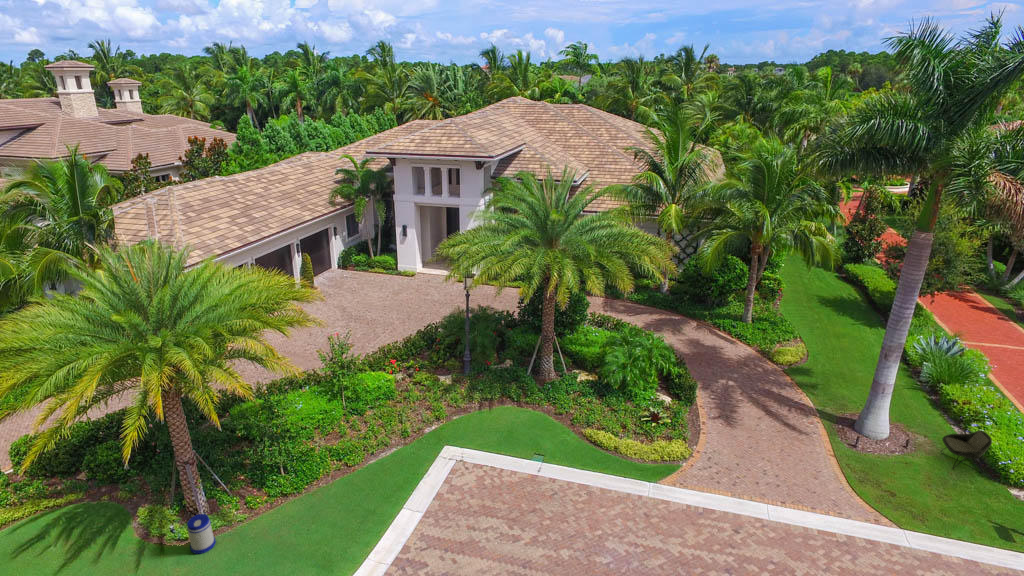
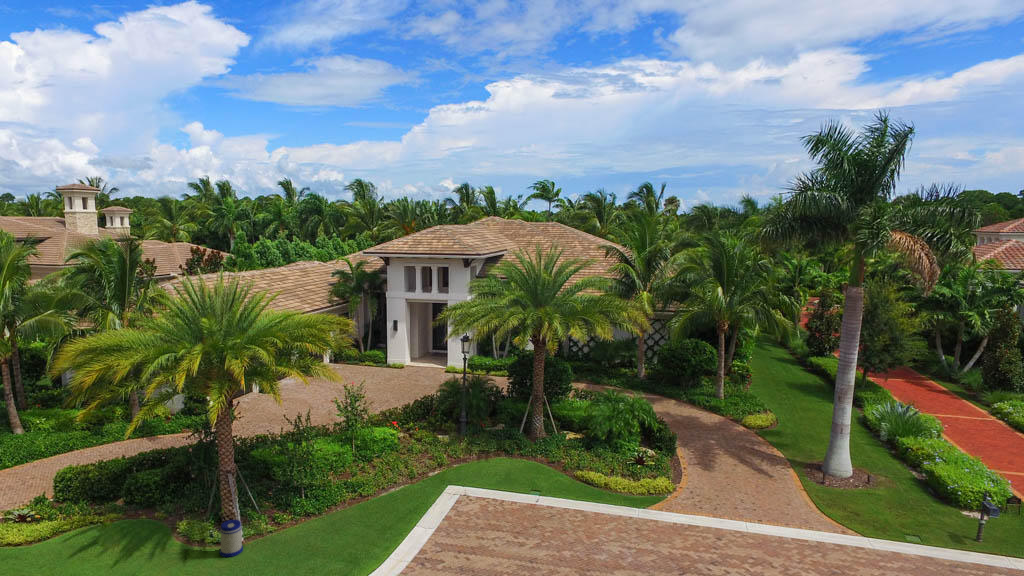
lounge chair: present [941,430,992,473] -> none [894,462,934,500]

